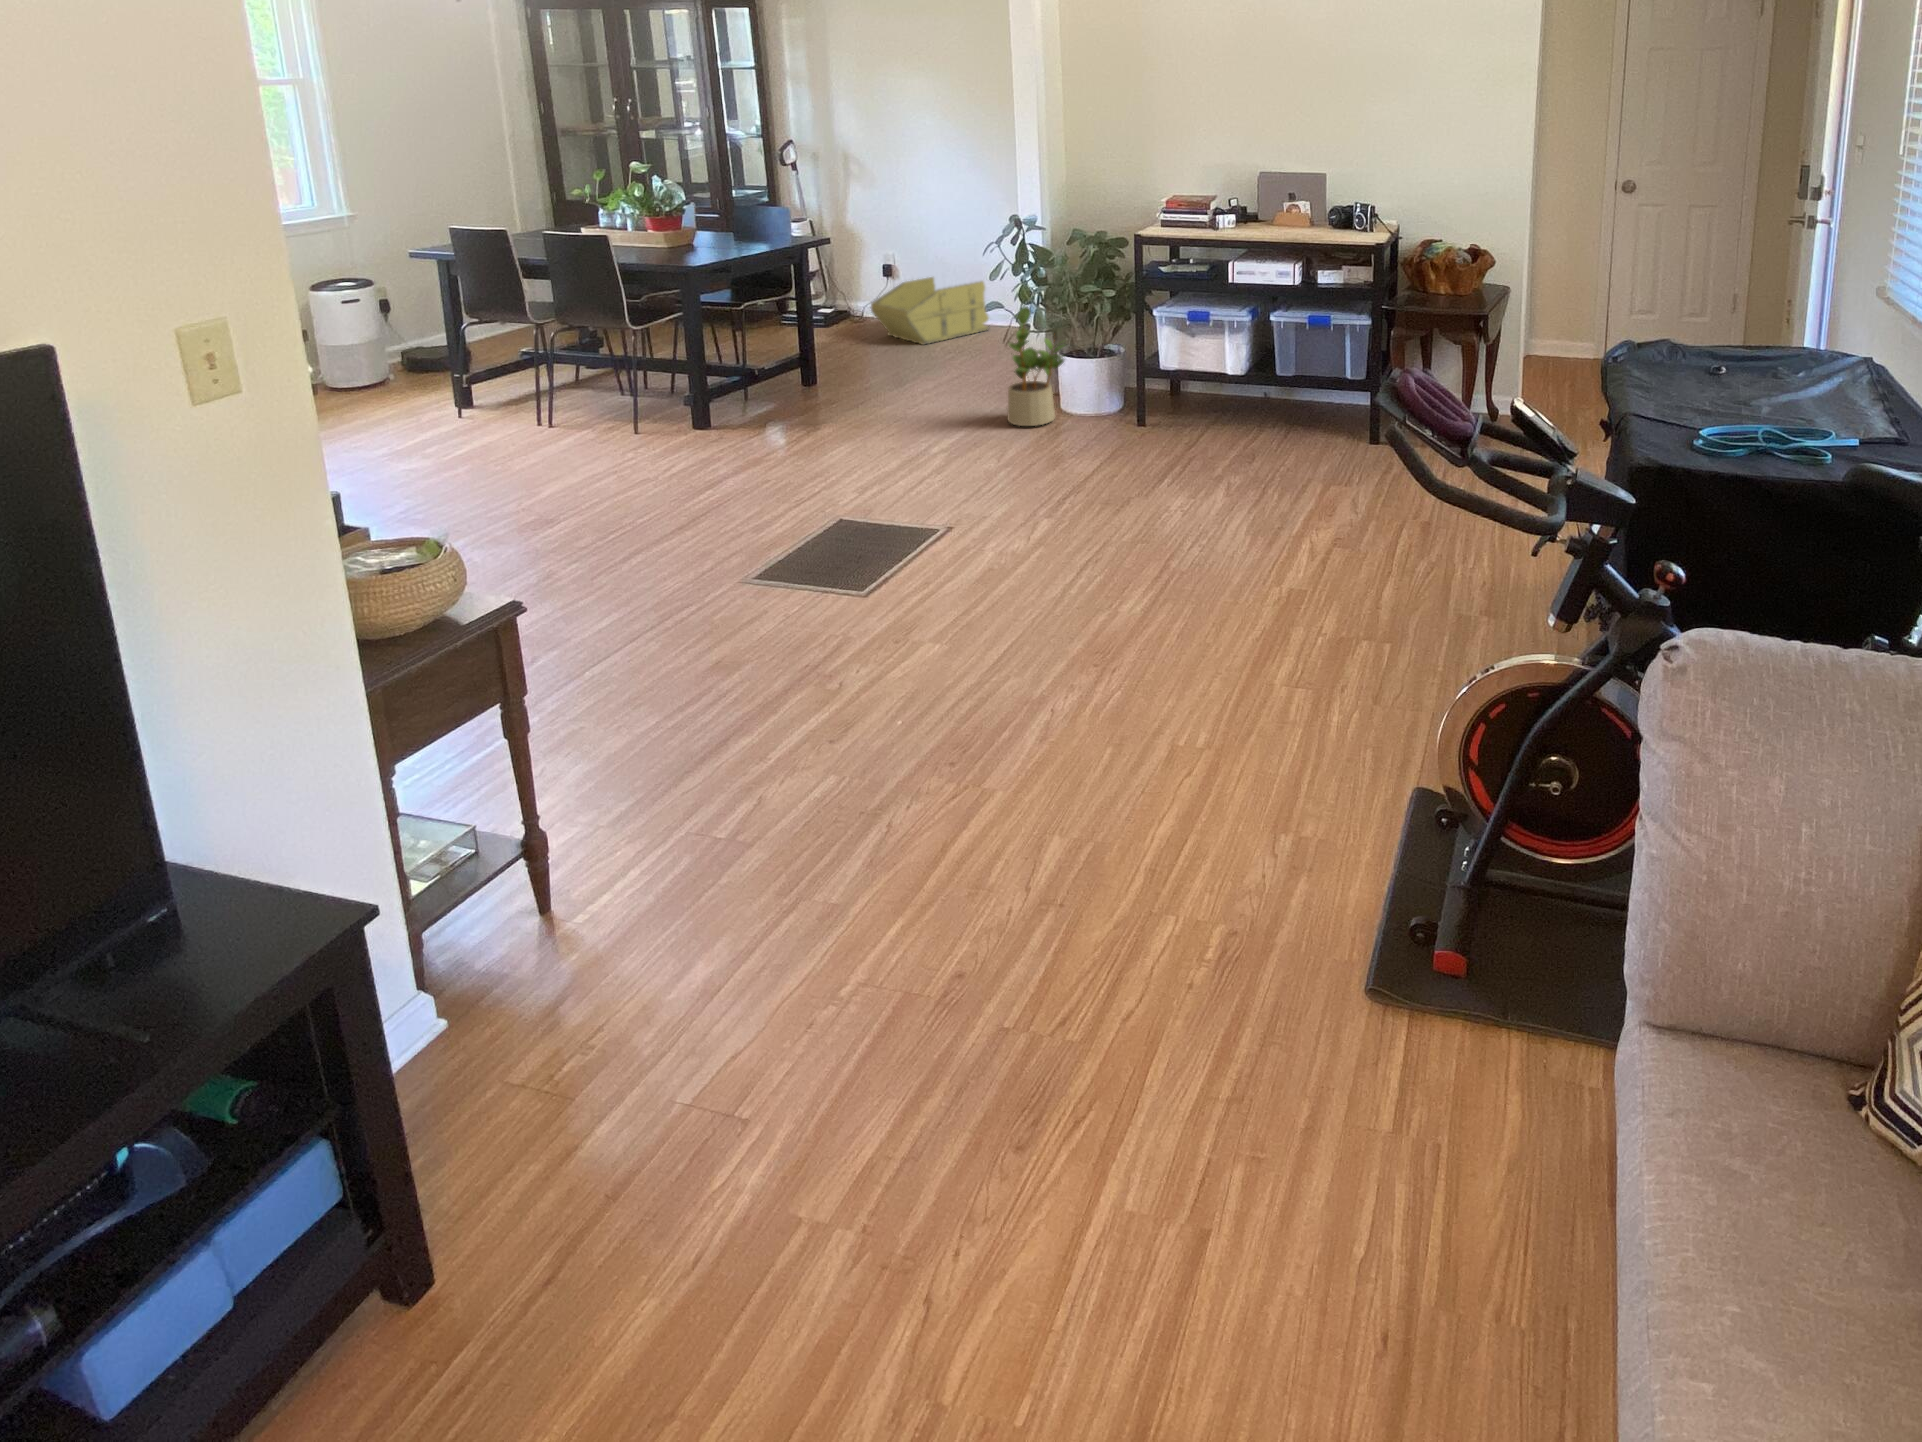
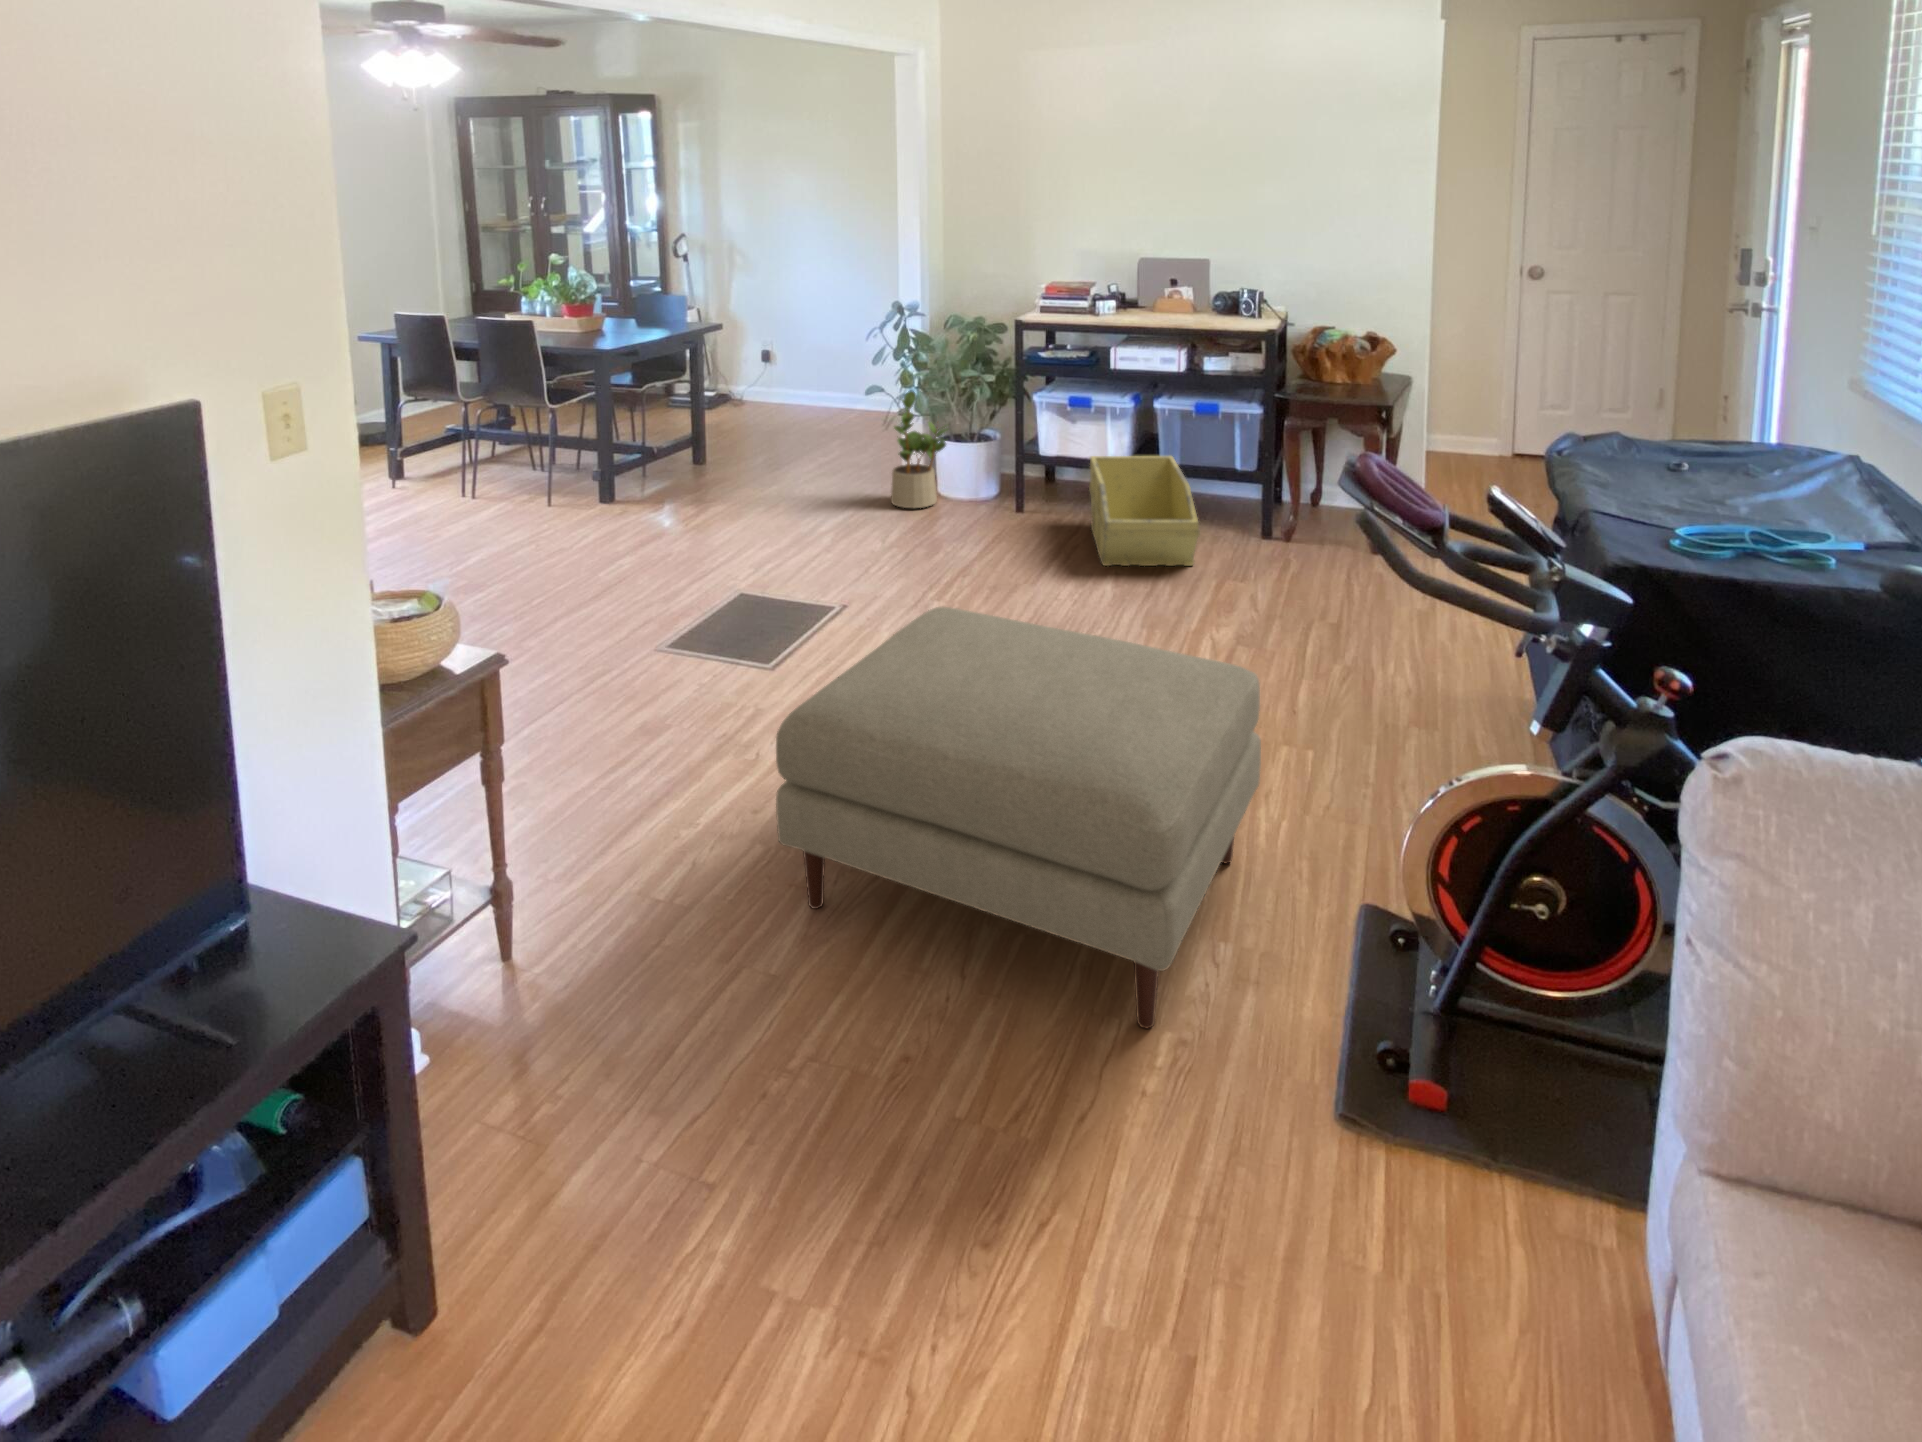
storage bin: present [871,277,989,345] -> present [1089,456,1200,566]
ottoman: none [826,532,1329,936] -> present [776,607,1261,1029]

